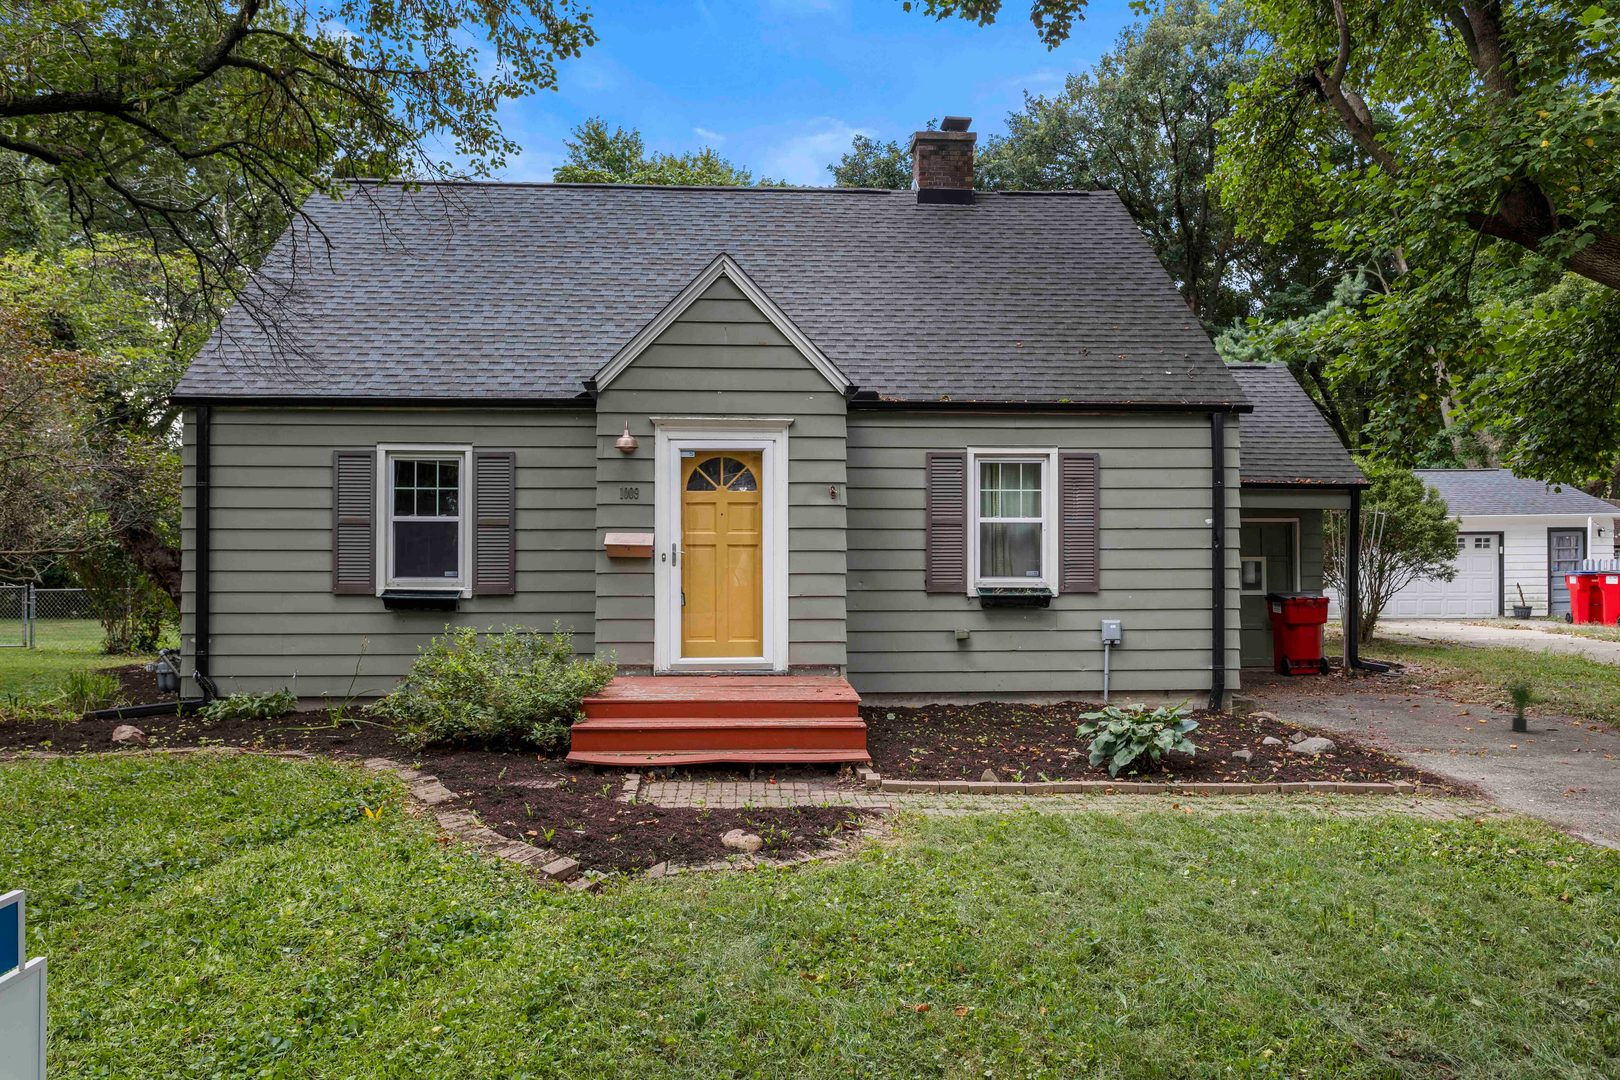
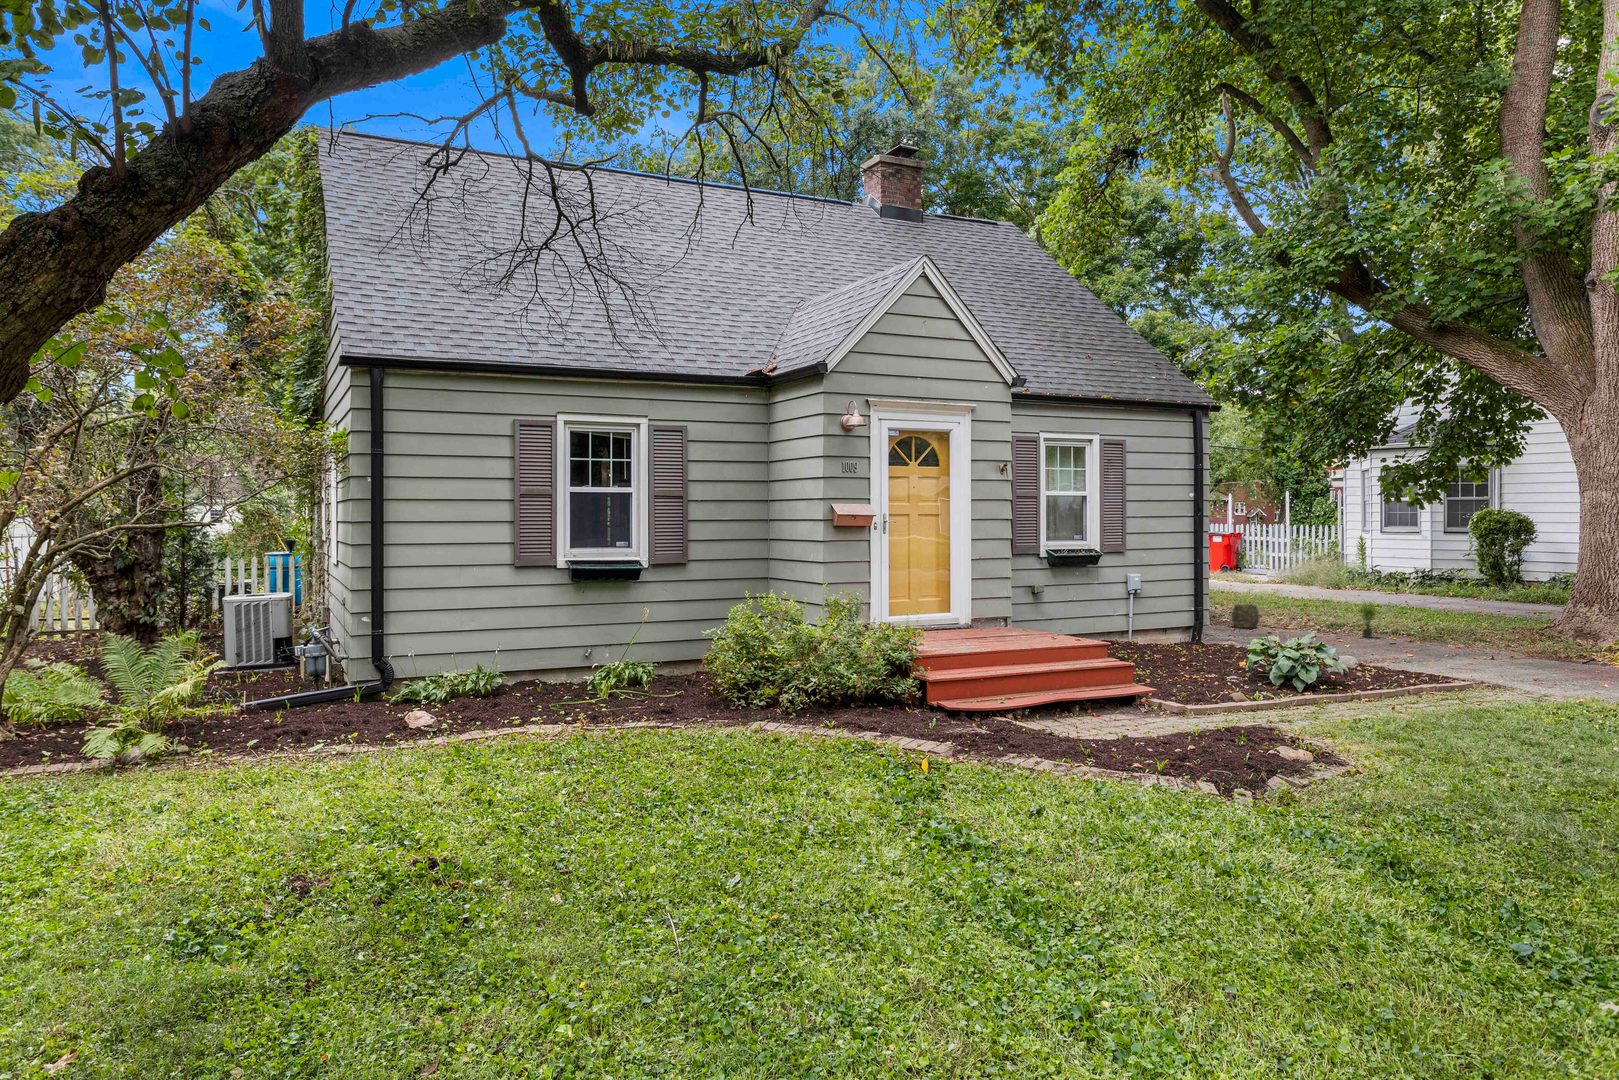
woven basket: none [1337,670,1378,705] -> present [1231,604,1260,629]

